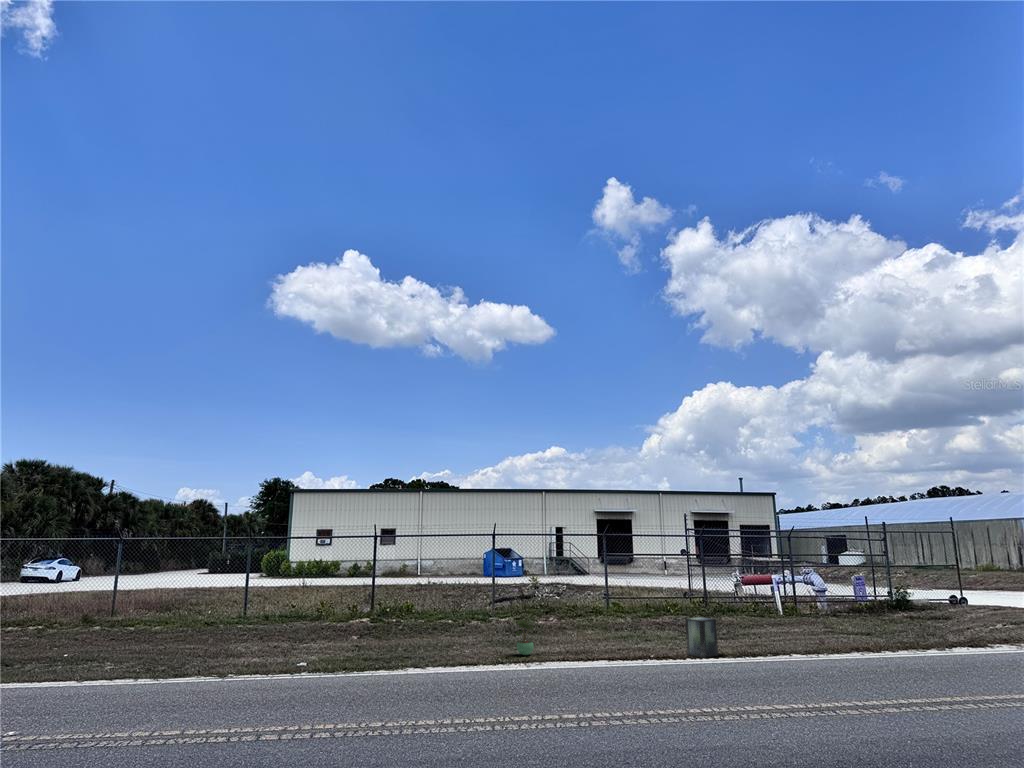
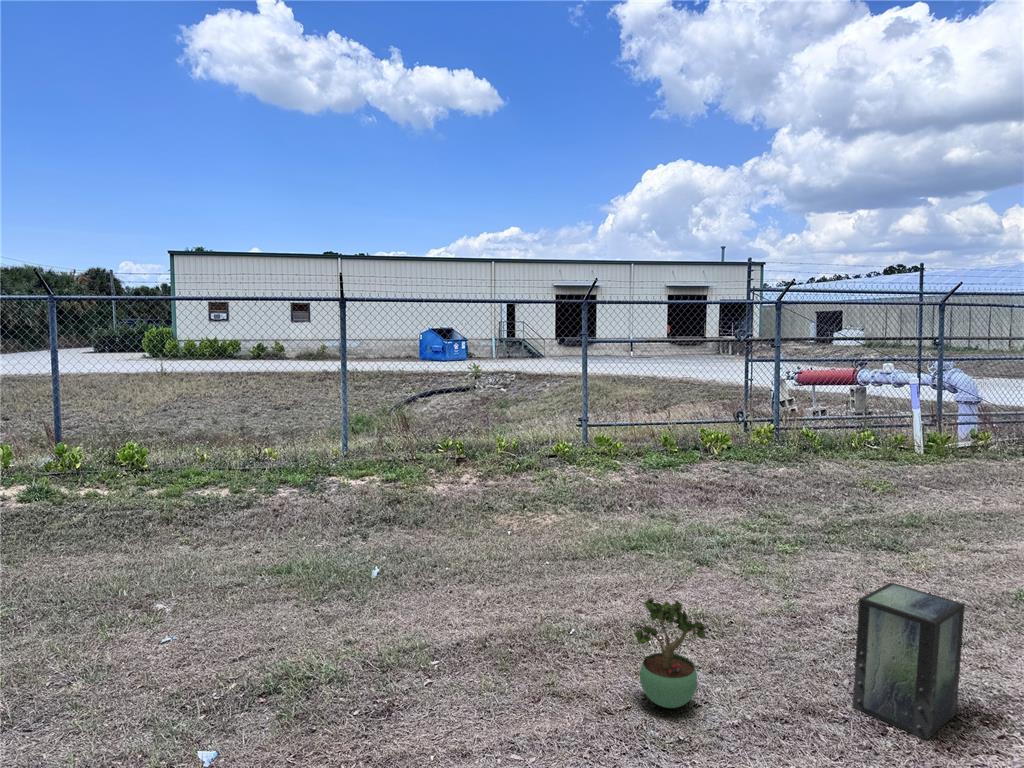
potted plant: present [515,620,534,655] -> present [634,599,706,708]

